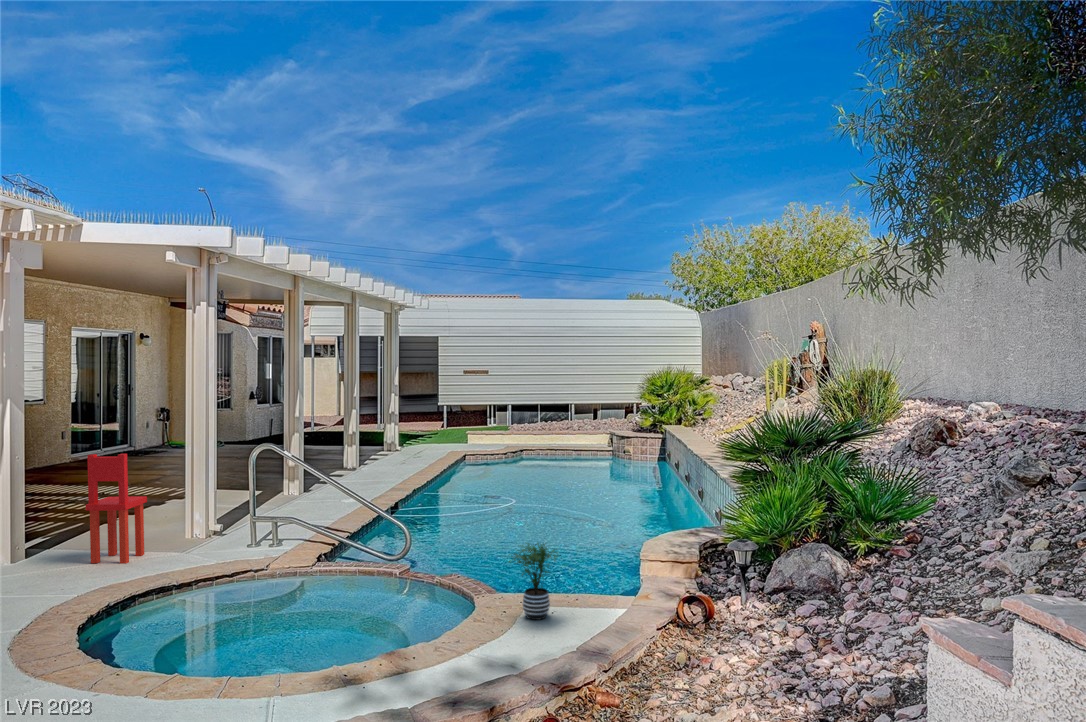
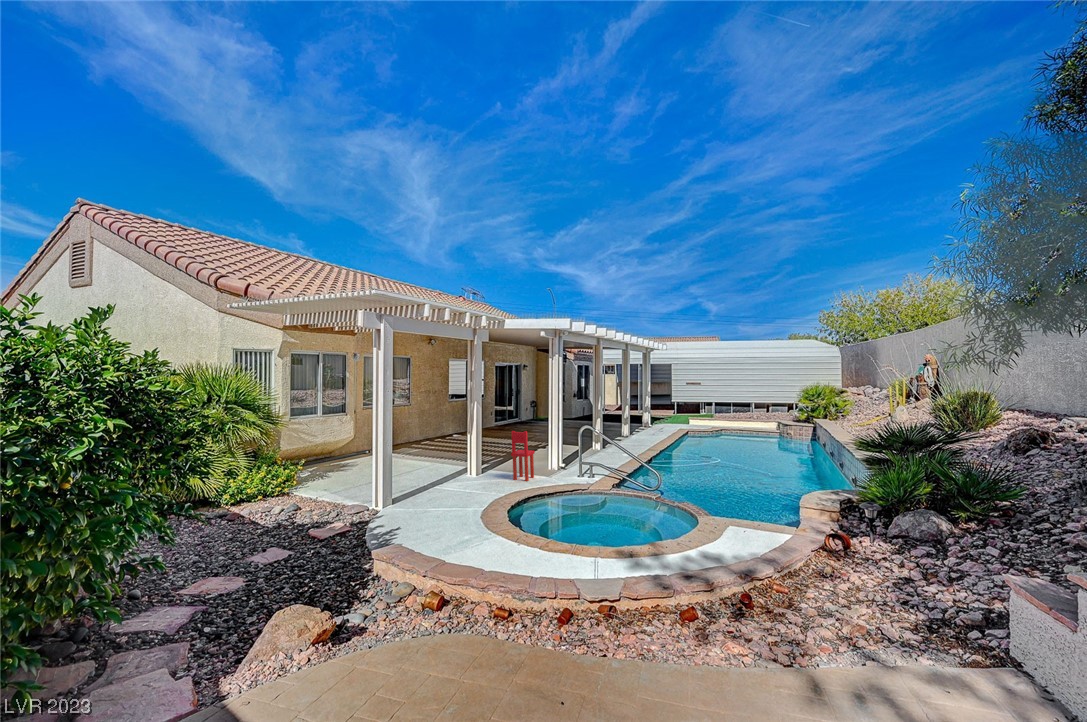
potted plant: present [509,543,557,620] -> none [717,492,748,535]

